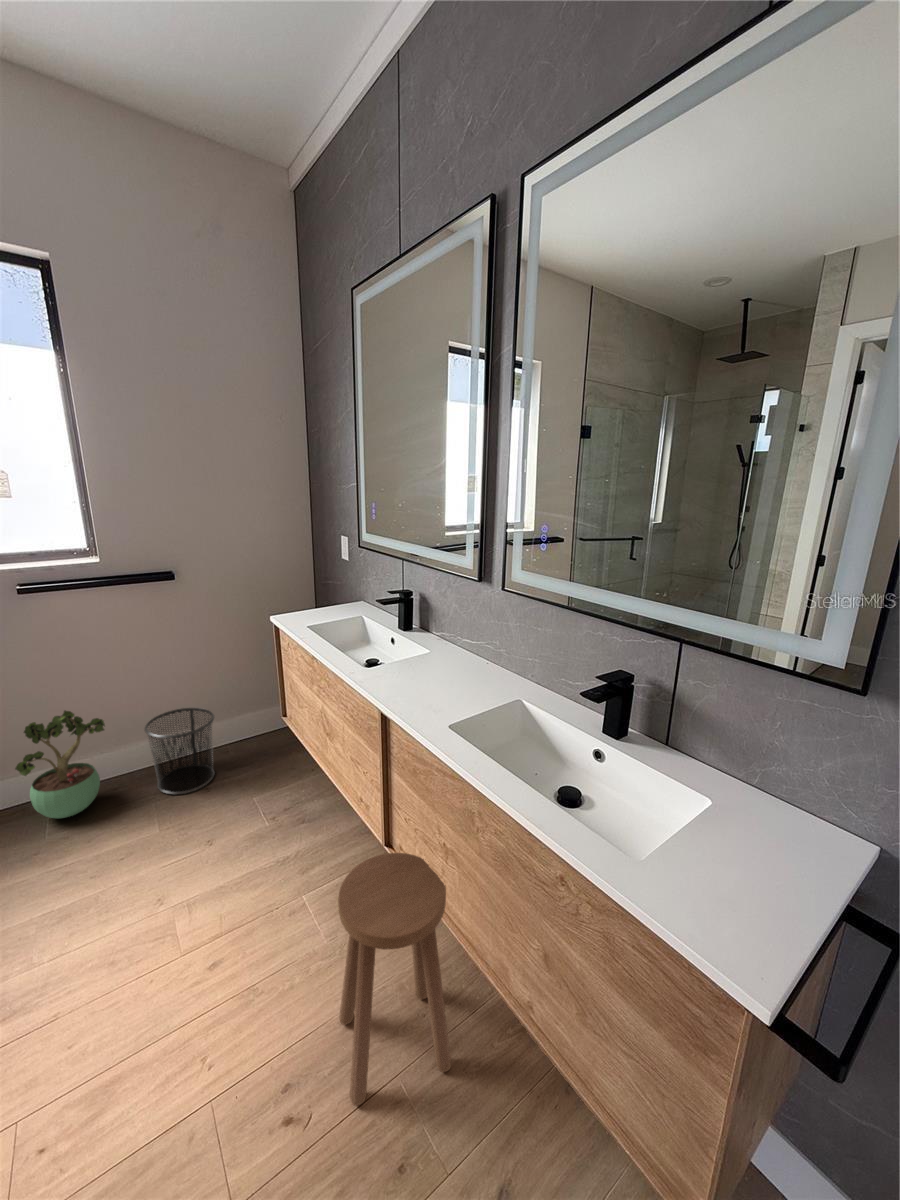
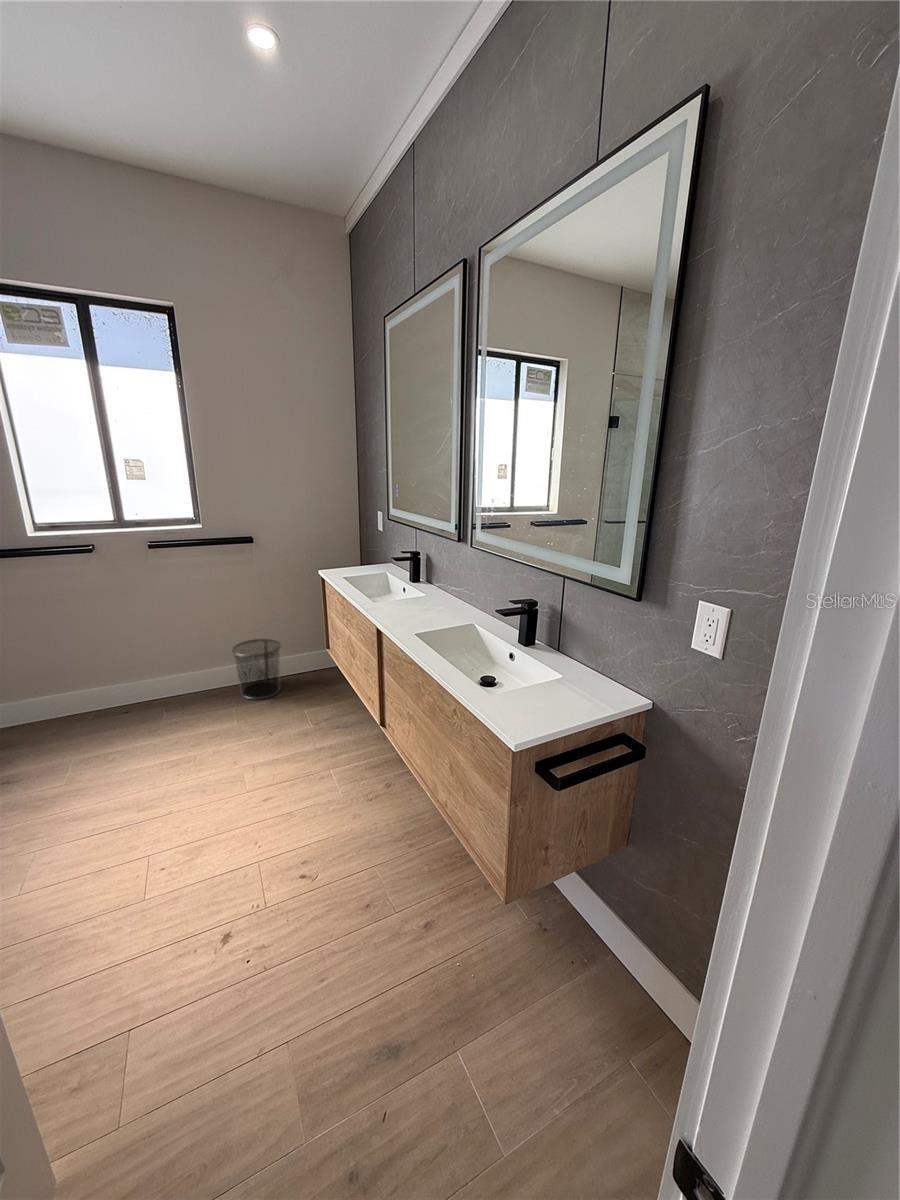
potted plant: present [15,710,105,818] -> none [147,631,205,707]
stool: present [338,853,451,1106] -> none [338,723,412,875]

